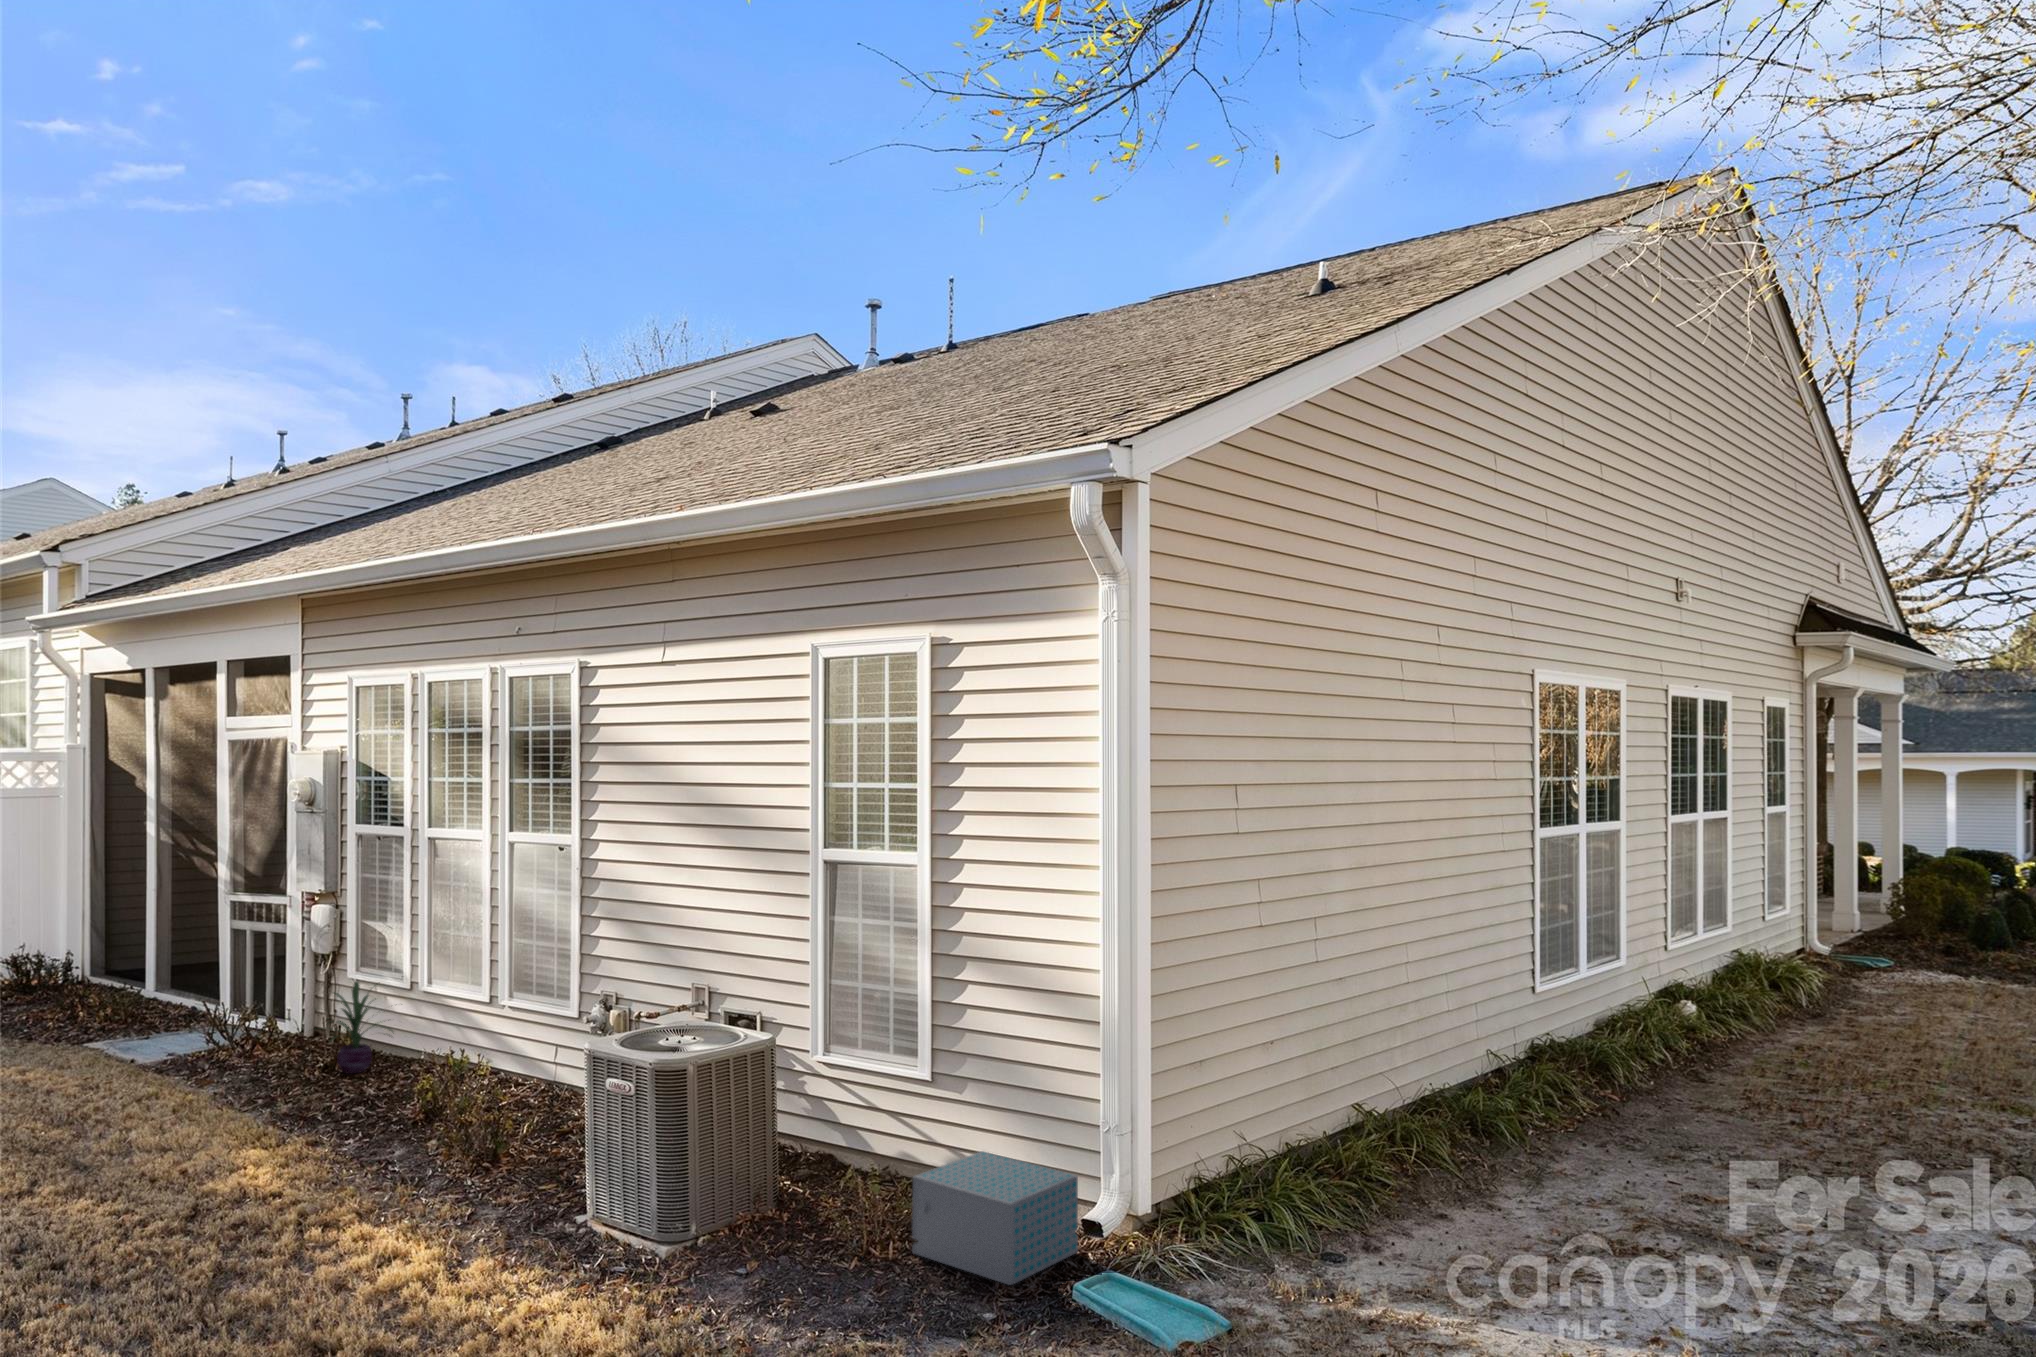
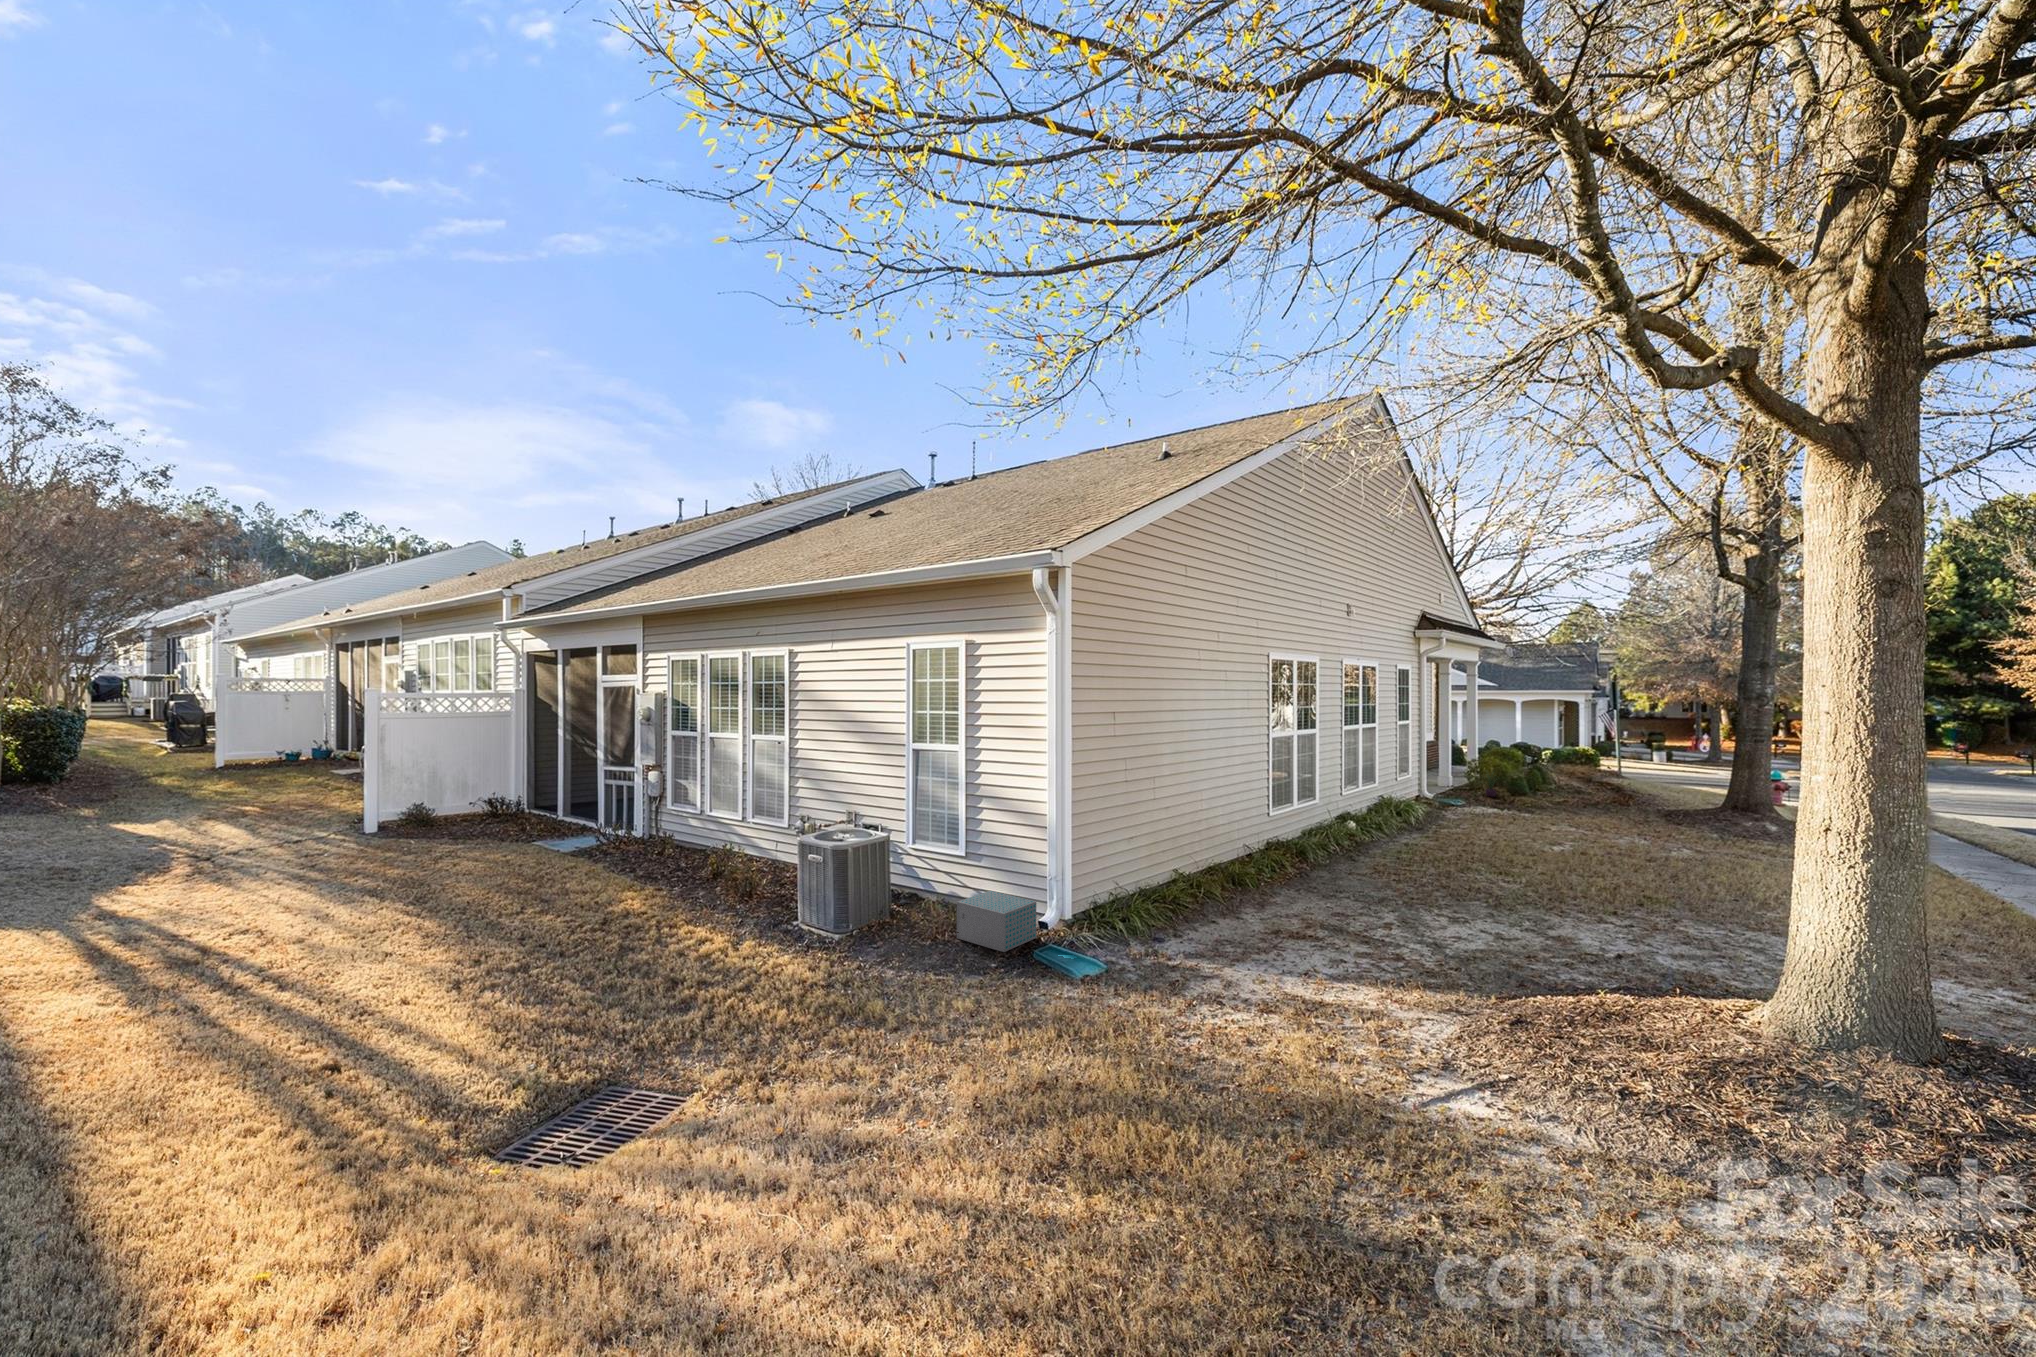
decorative plant: present [329,981,392,1074] -> present [1486,773,1497,797]

